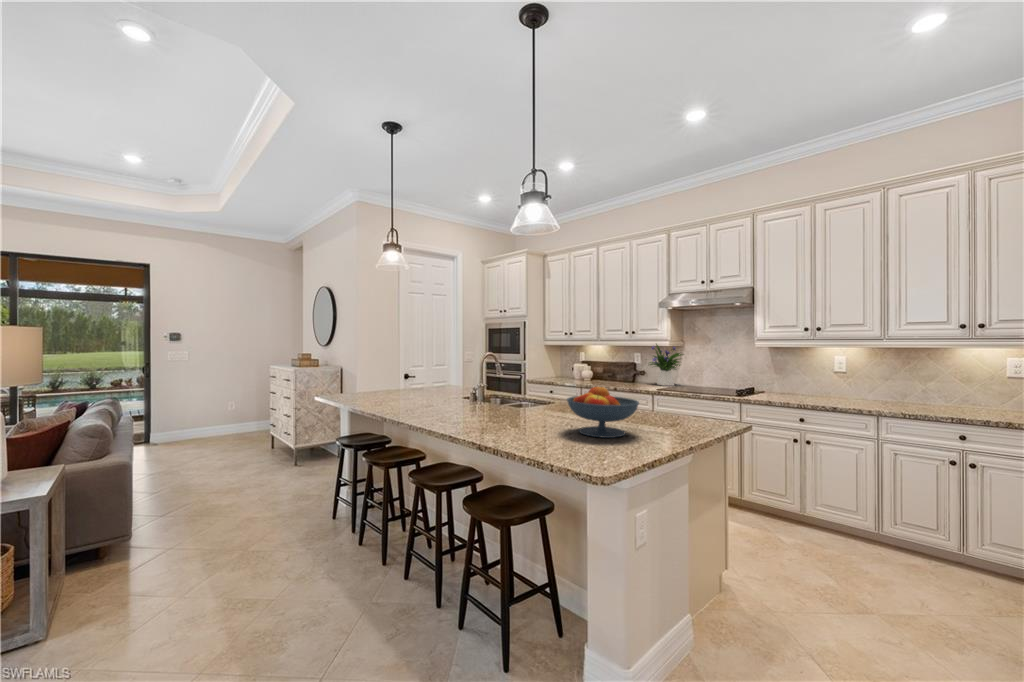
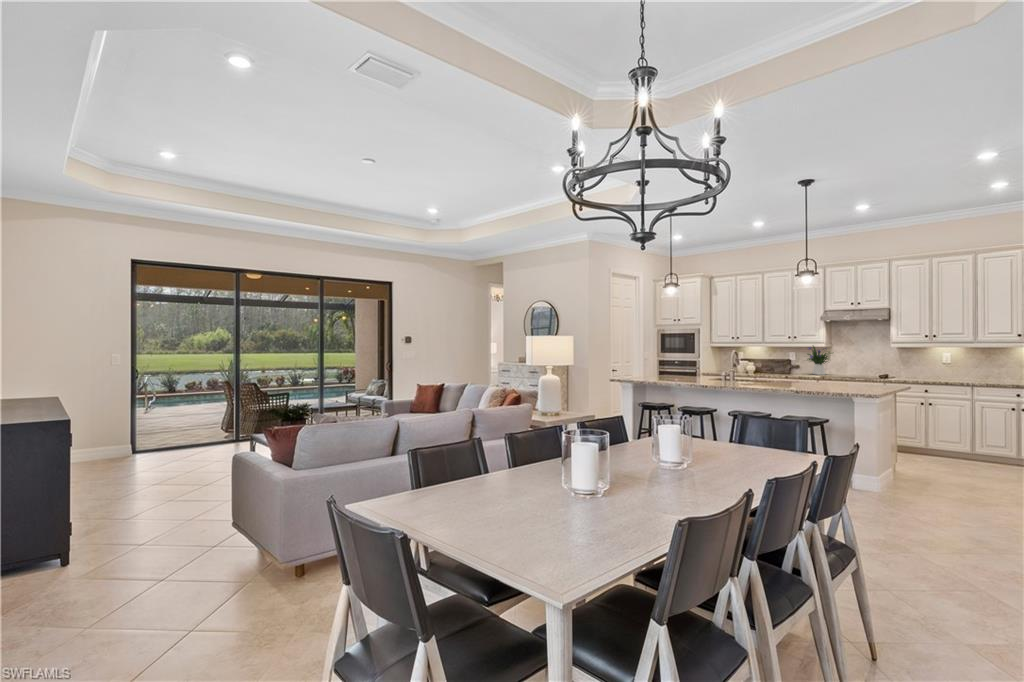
fruit bowl: present [567,387,639,438] -> none [824,367,864,390]

